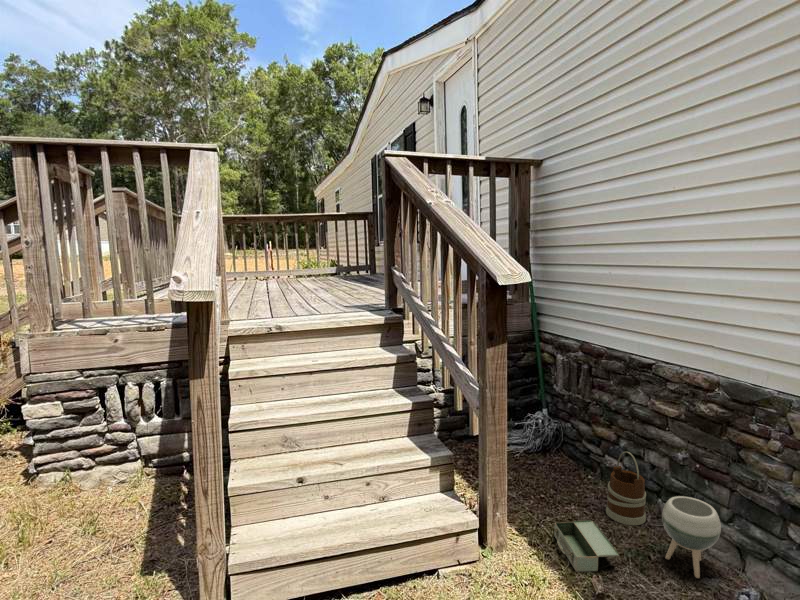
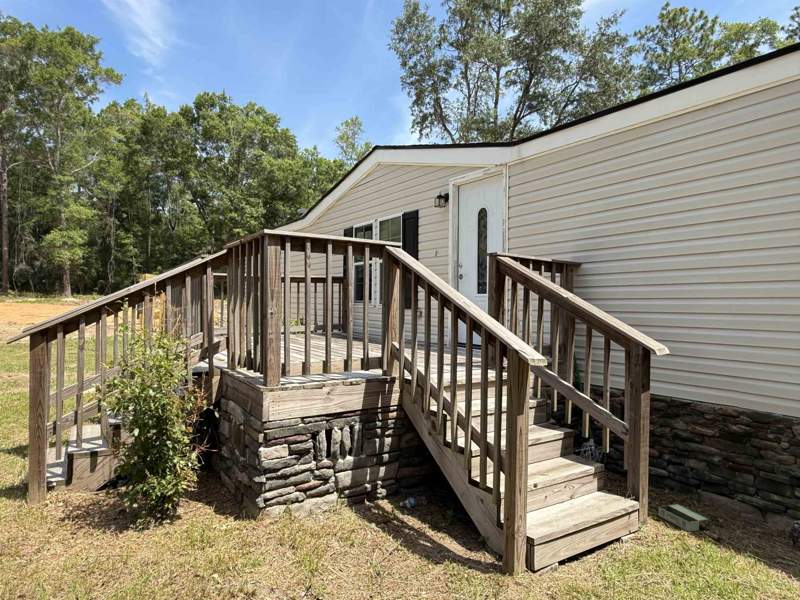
wooden bucket: present [606,452,646,525] -> none [669,460,696,507]
planter: present [662,496,721,578] -> none [721,482,757,528]

